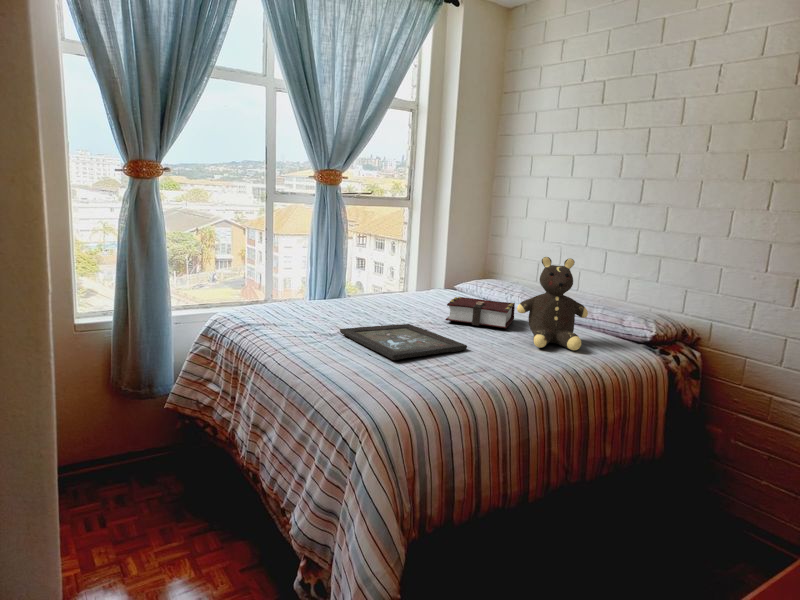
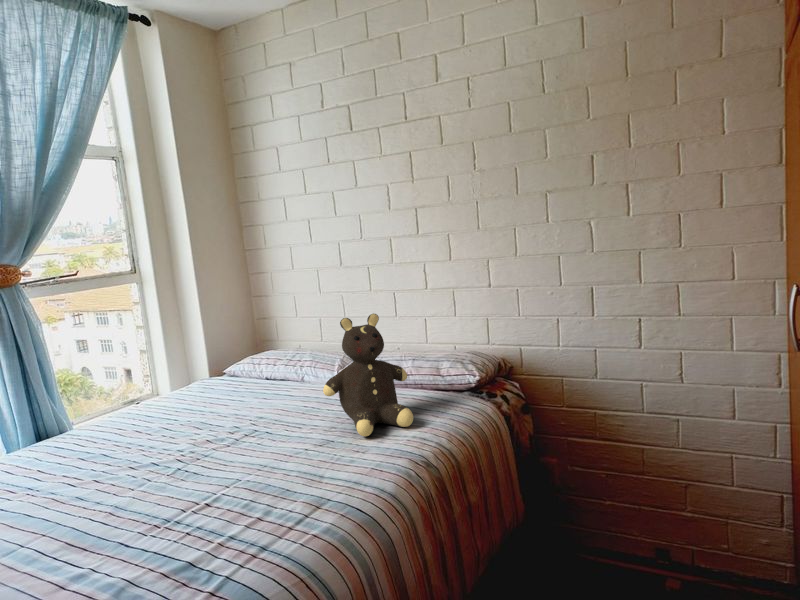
book: present [445,297,515,328] -> none [226,380,316,430]
tray: present [340,324,467,360] -> none [63,453,275,536]

